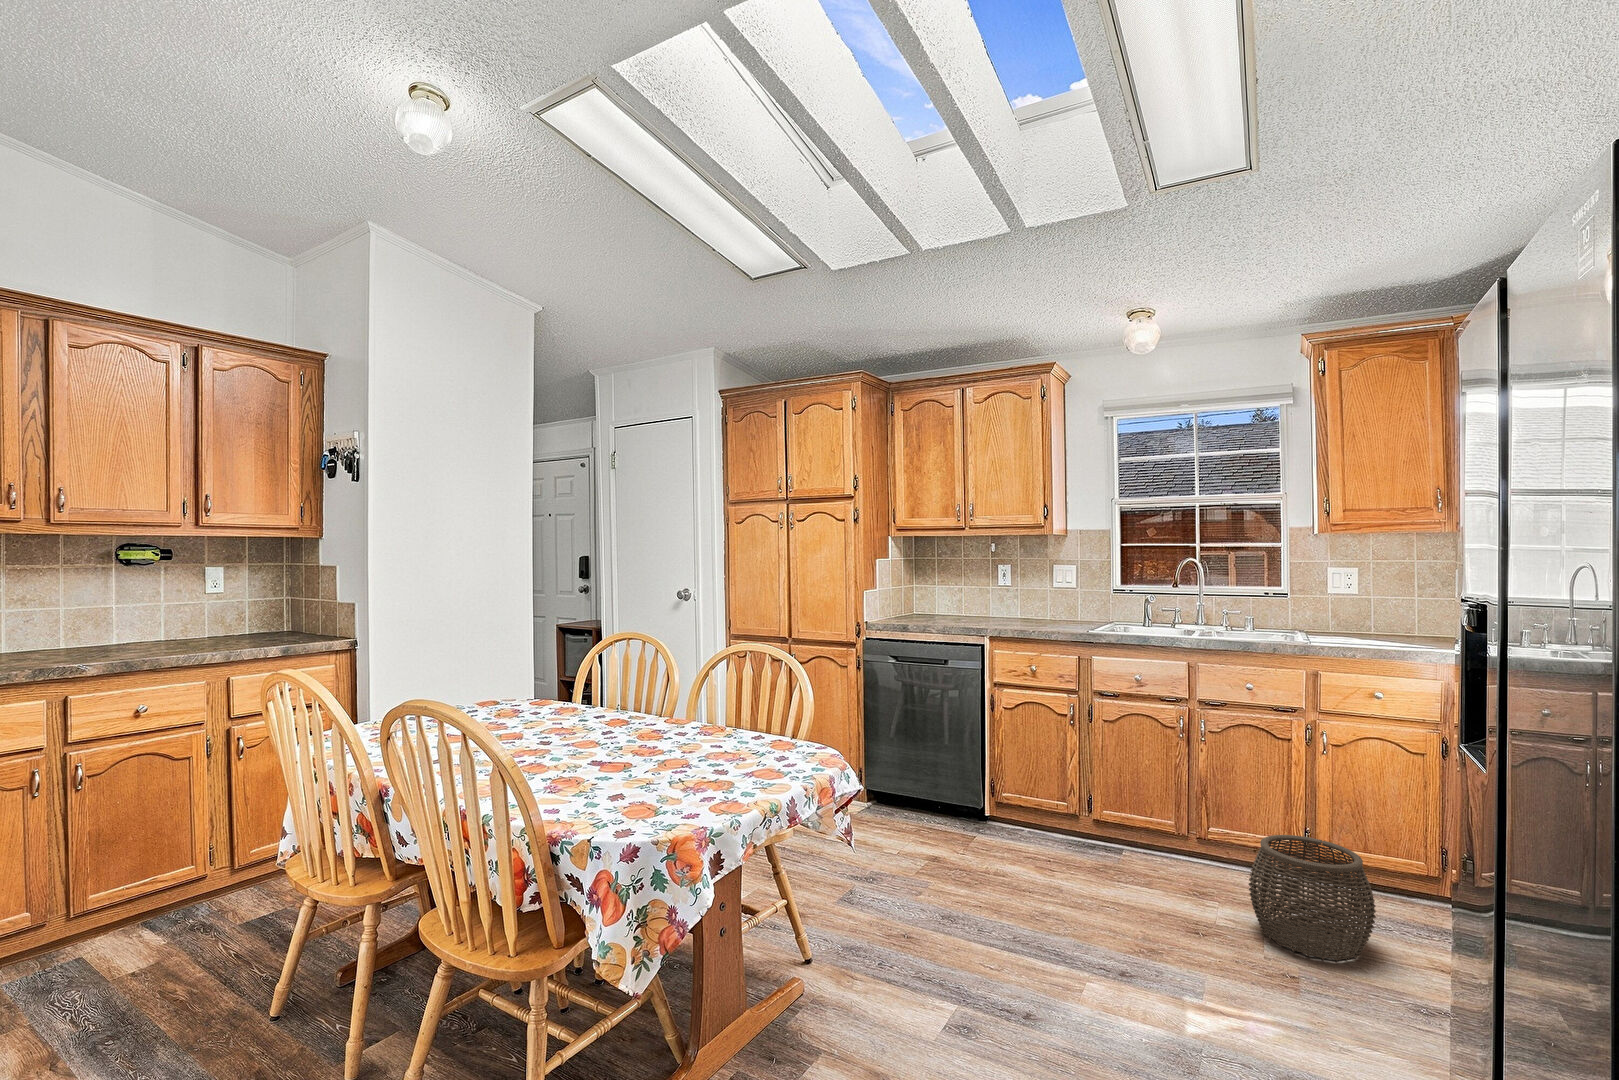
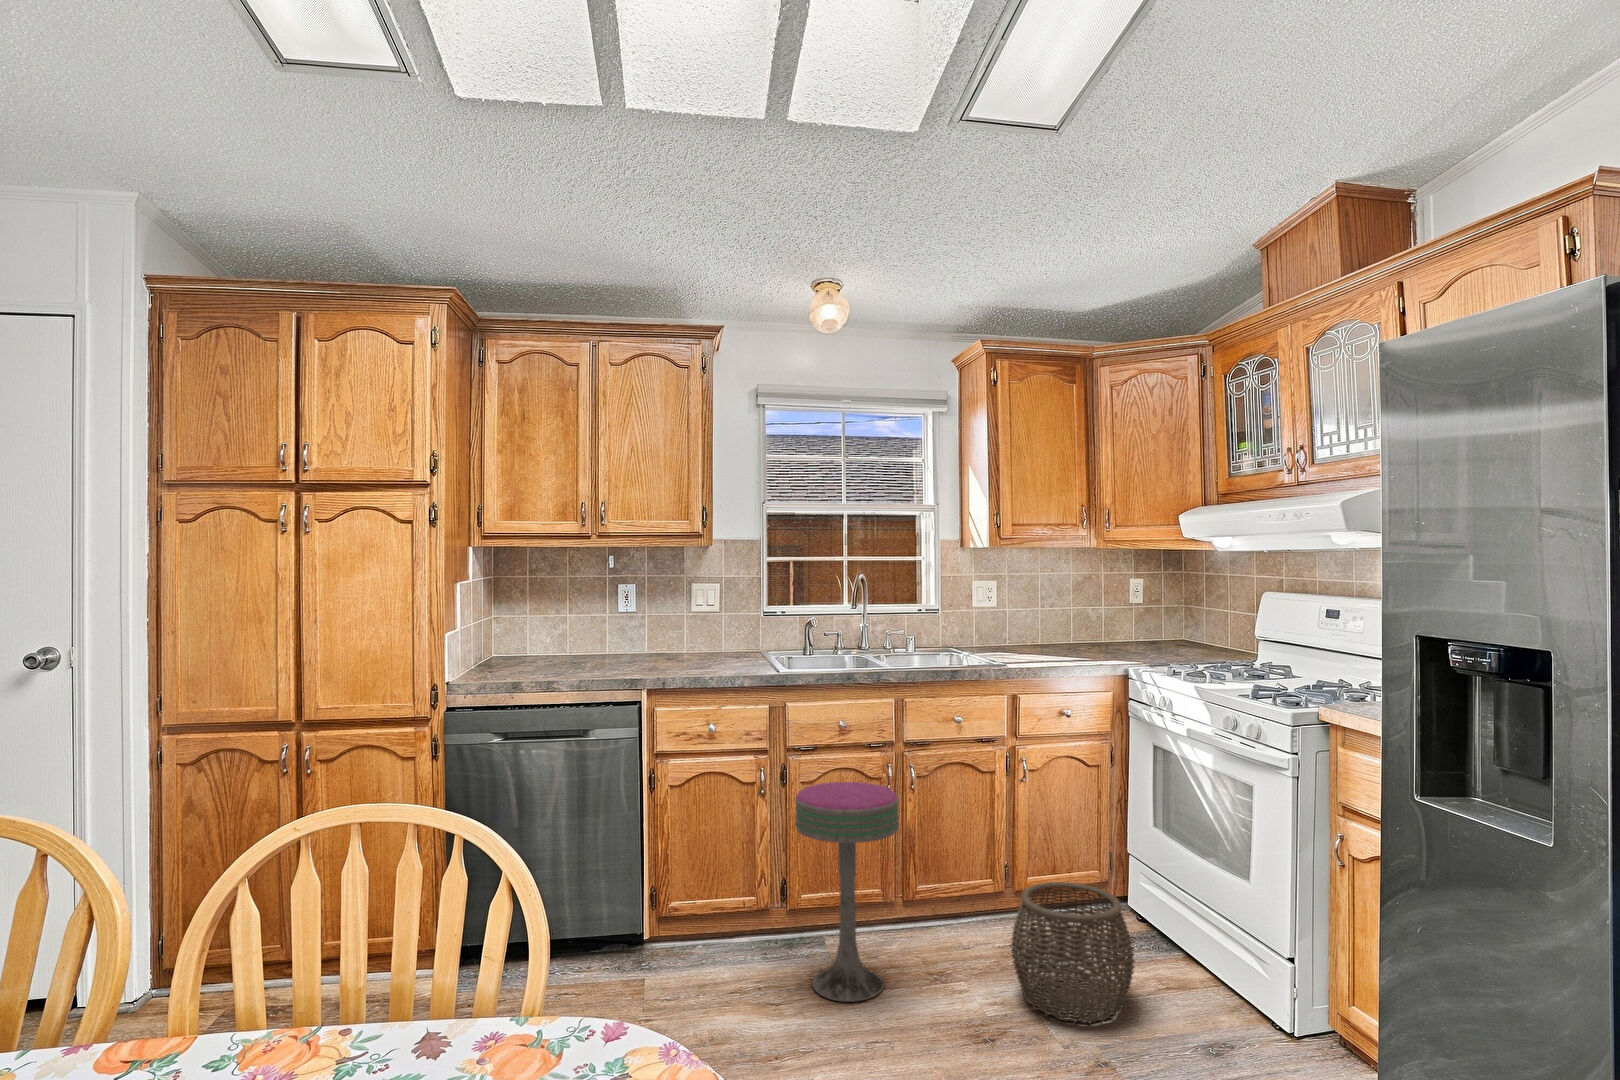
bar stool: none [1074,720,1161,888] -> present [795,782,899,1002]

